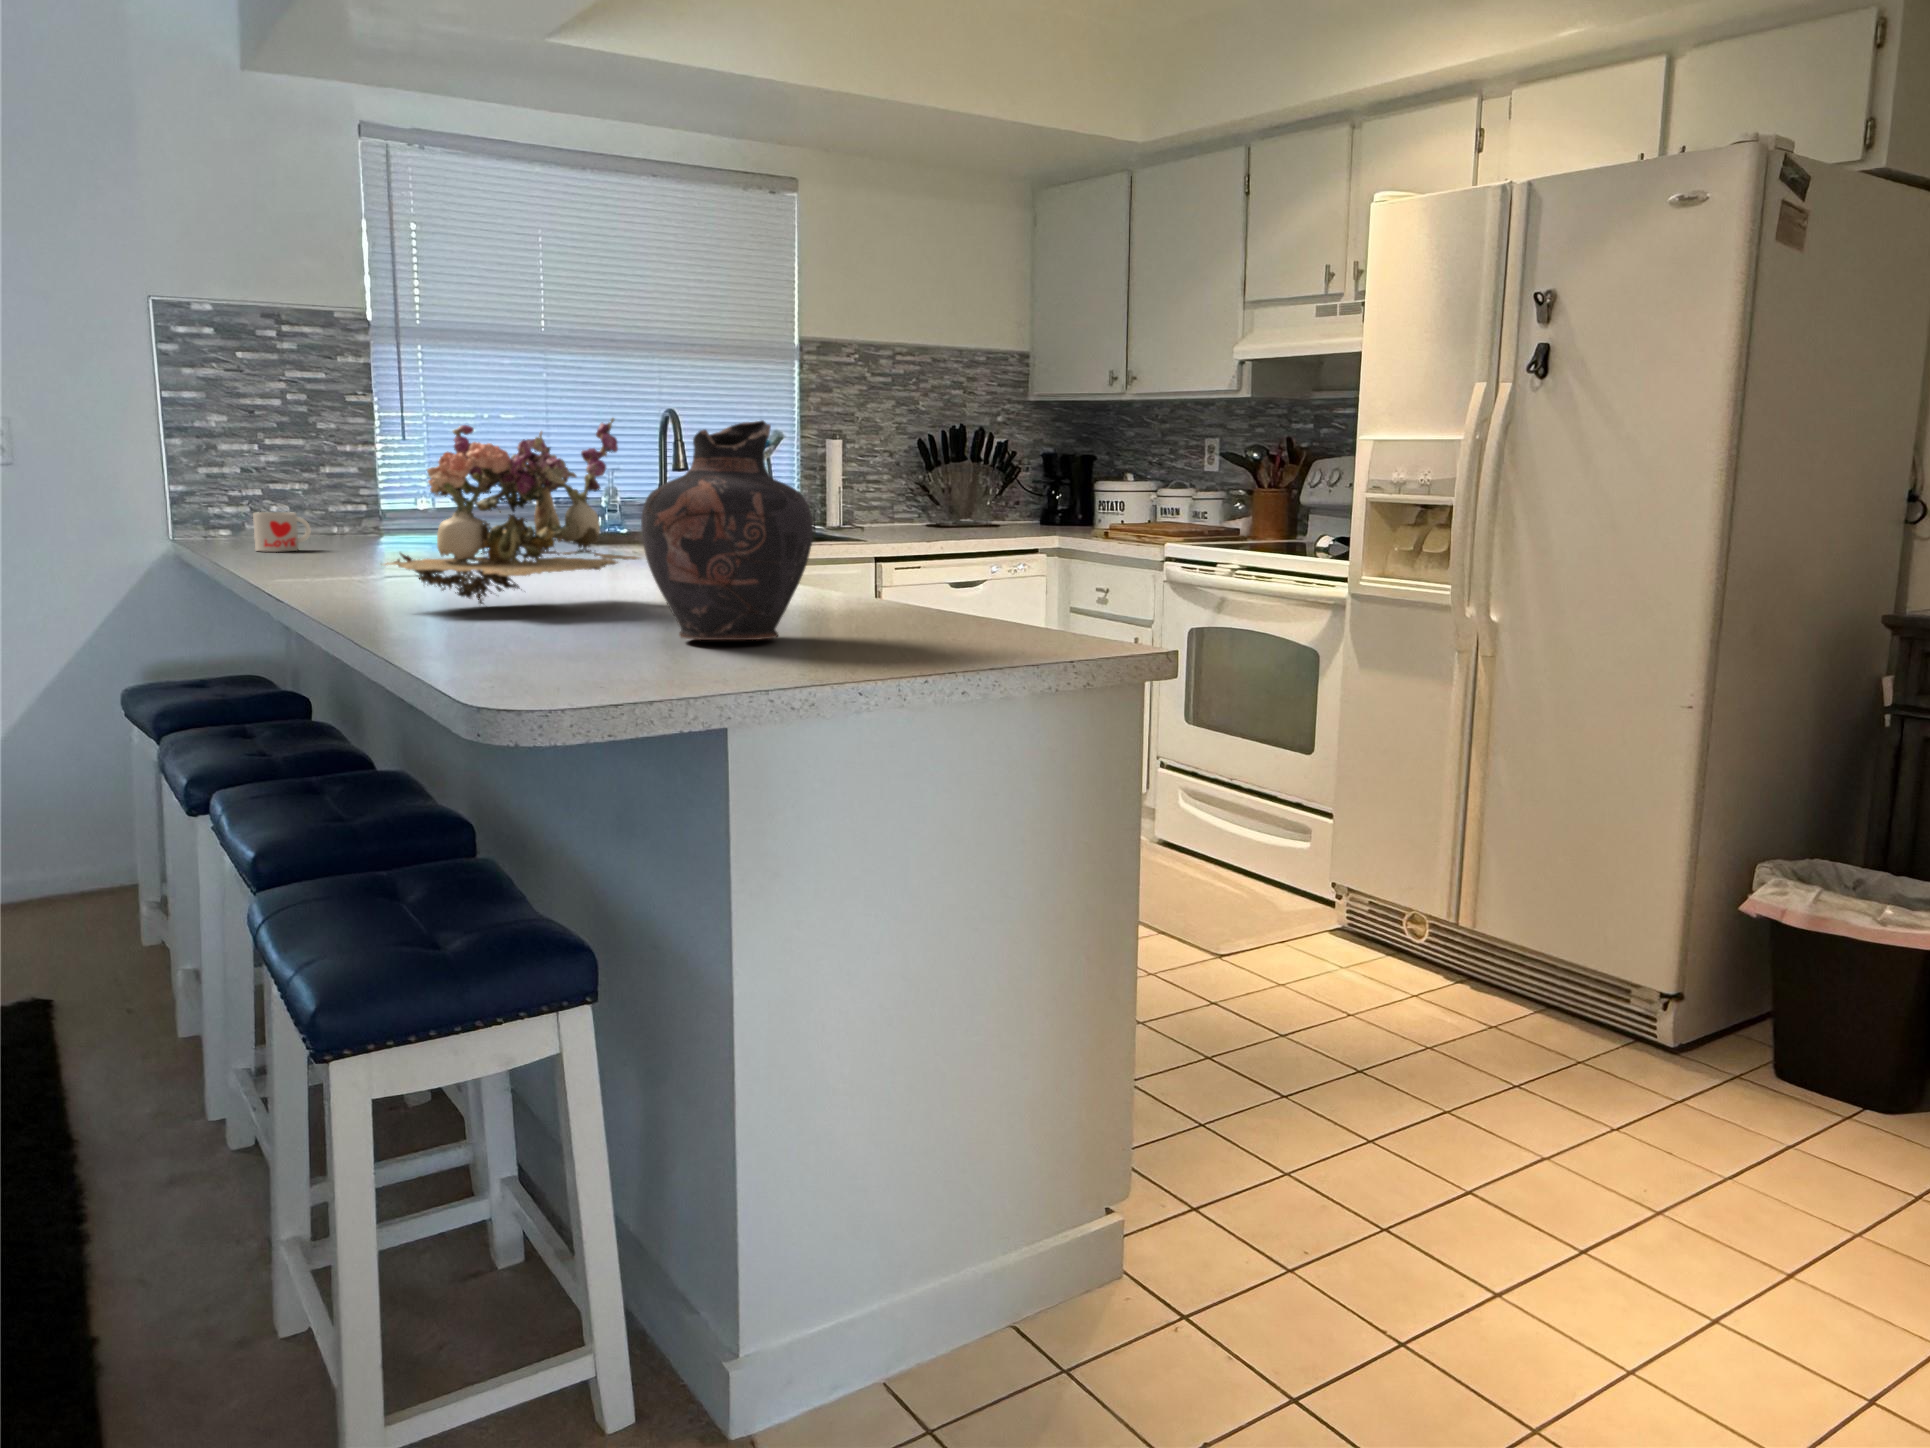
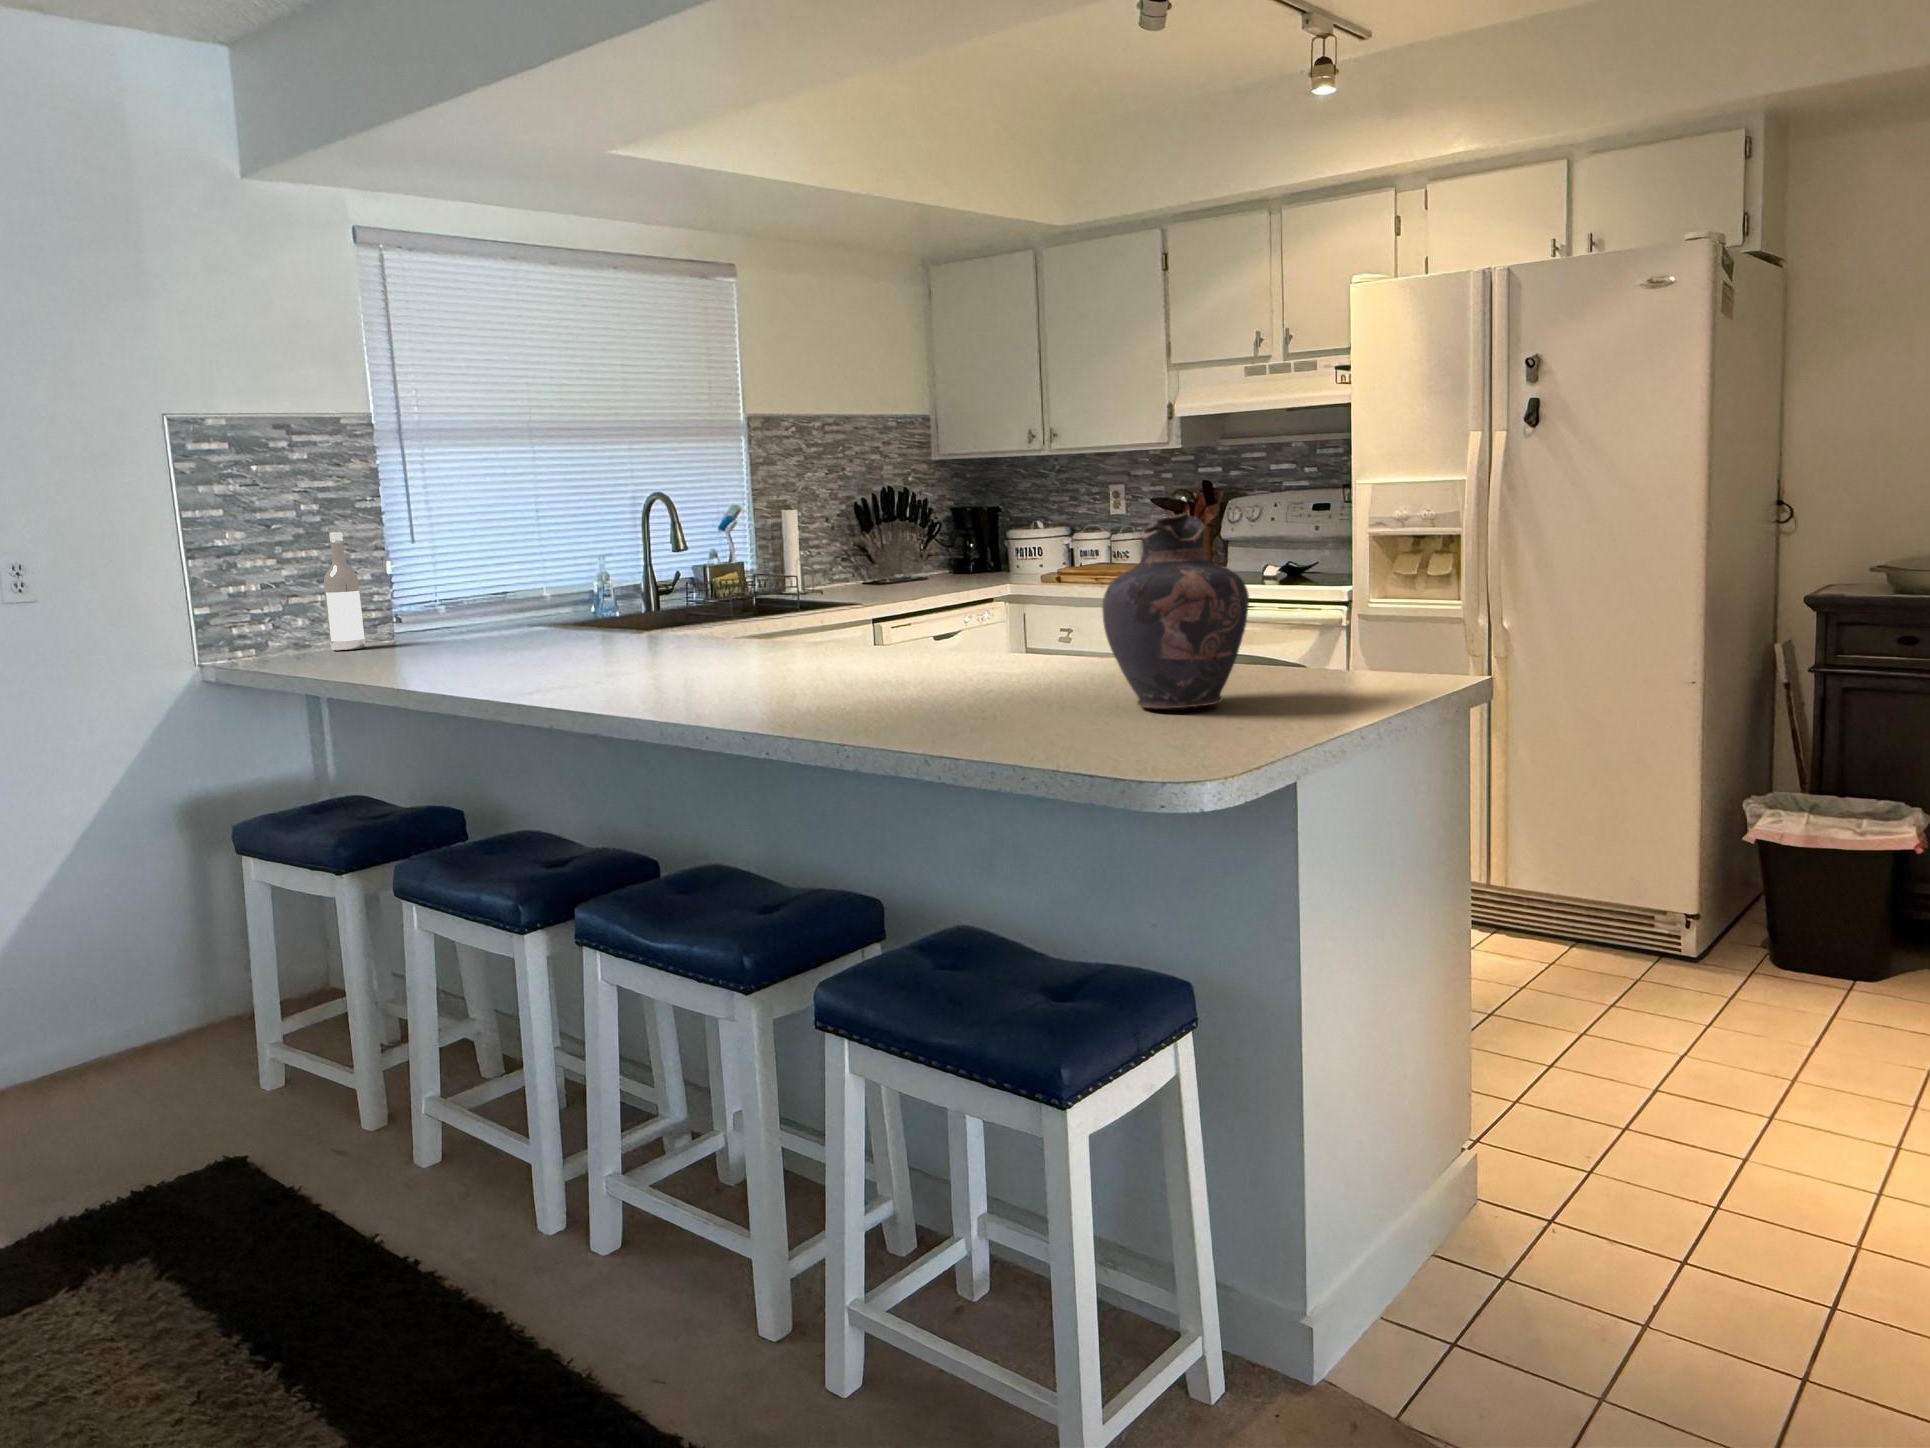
flower arrangement: present [385,418,640,604] -> none [772,515,983,701]
wine bottle: none [303,423,340,536] -> present [324,532,365,650]
mug: present [253,512,311,552] -> none [357,628,410,671]

